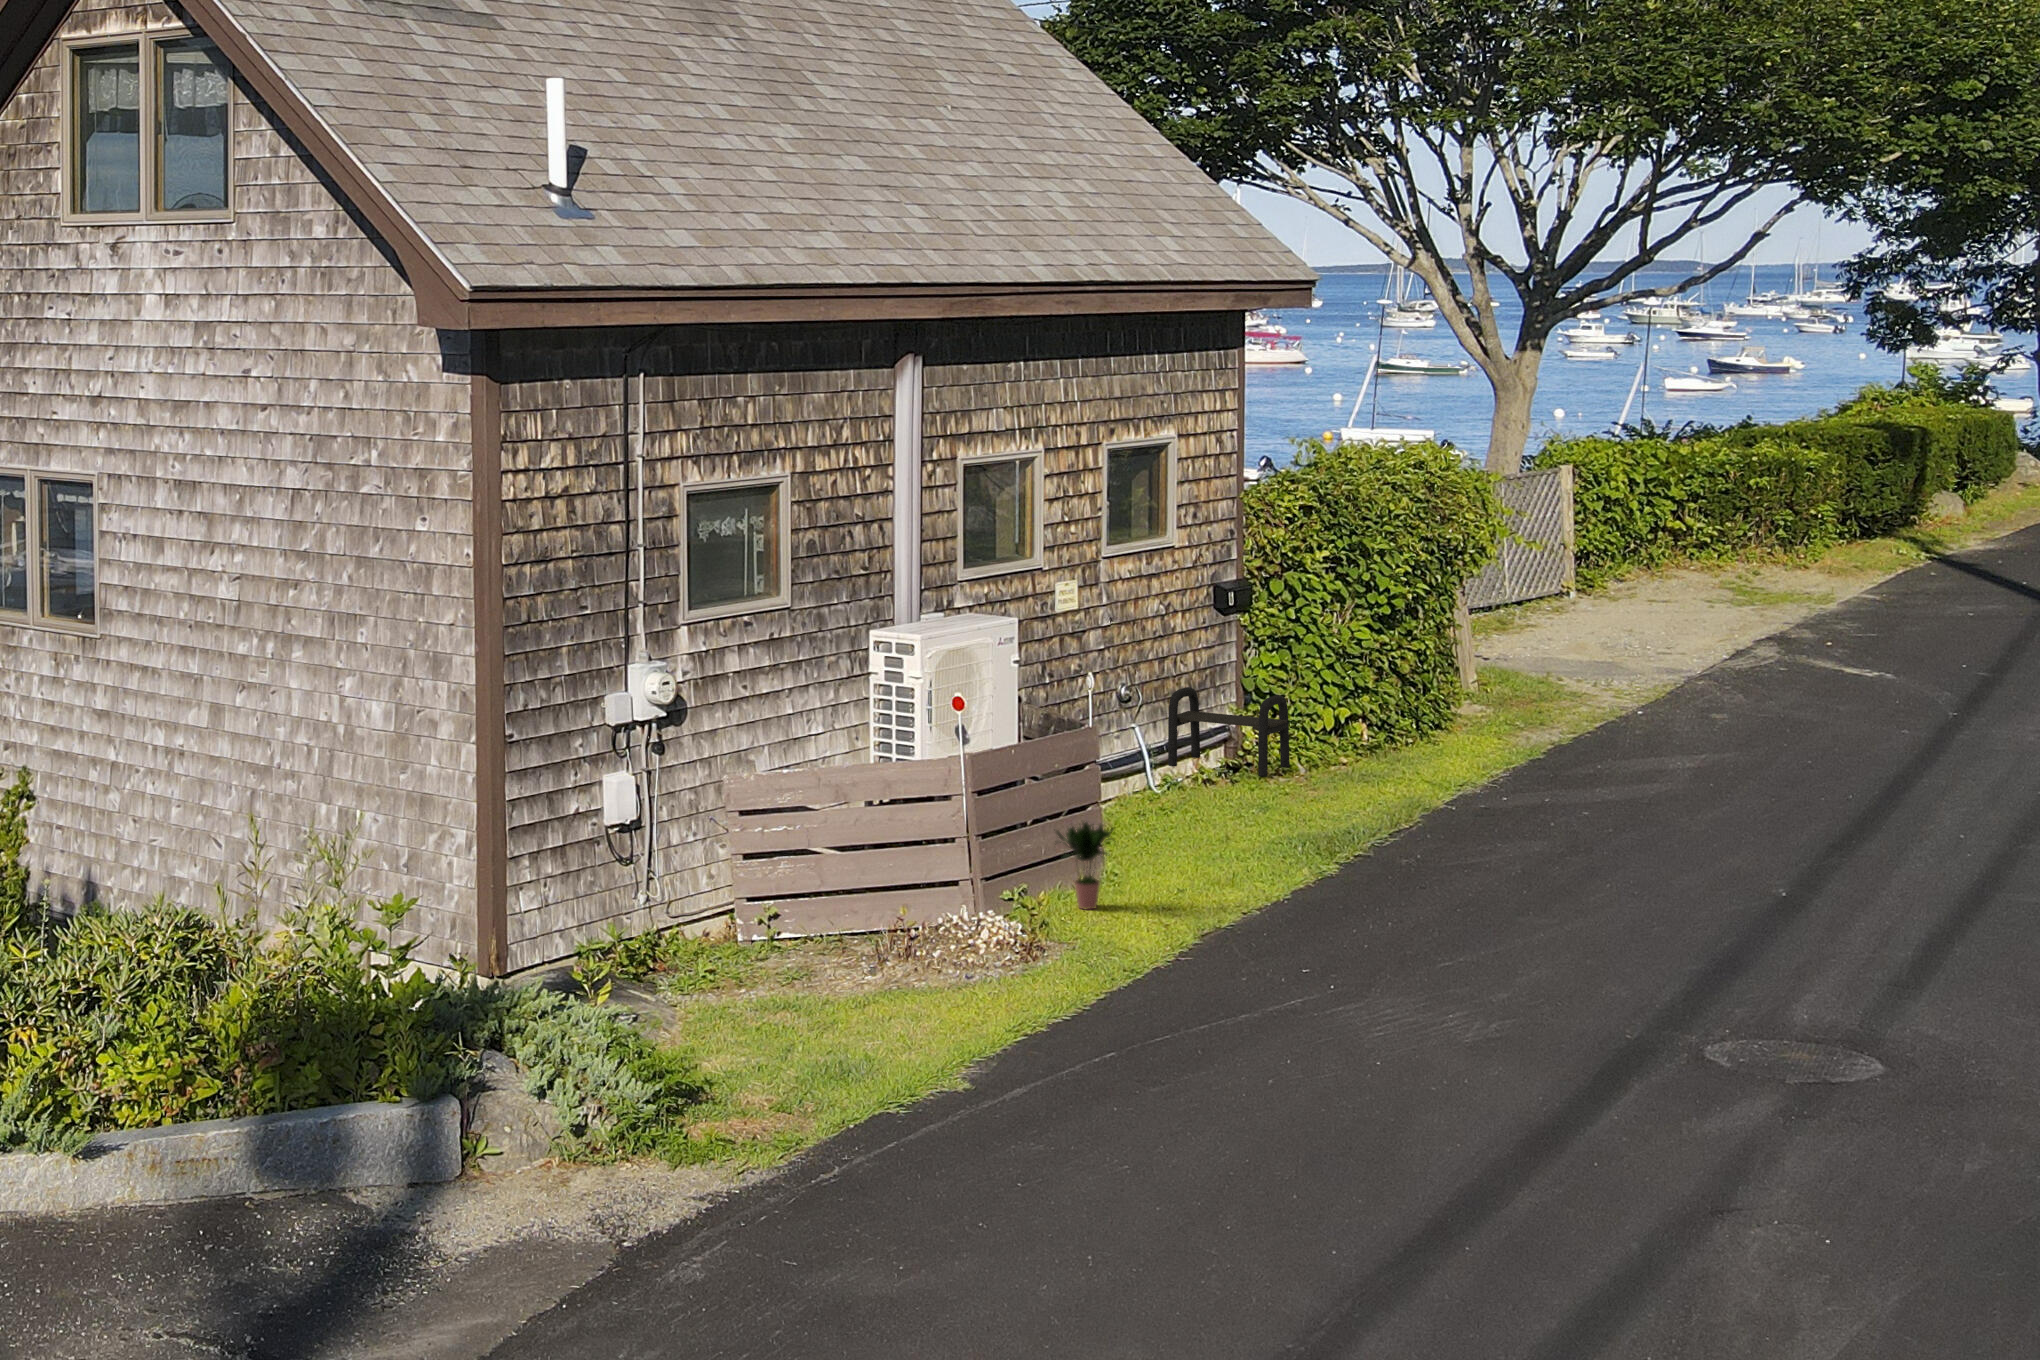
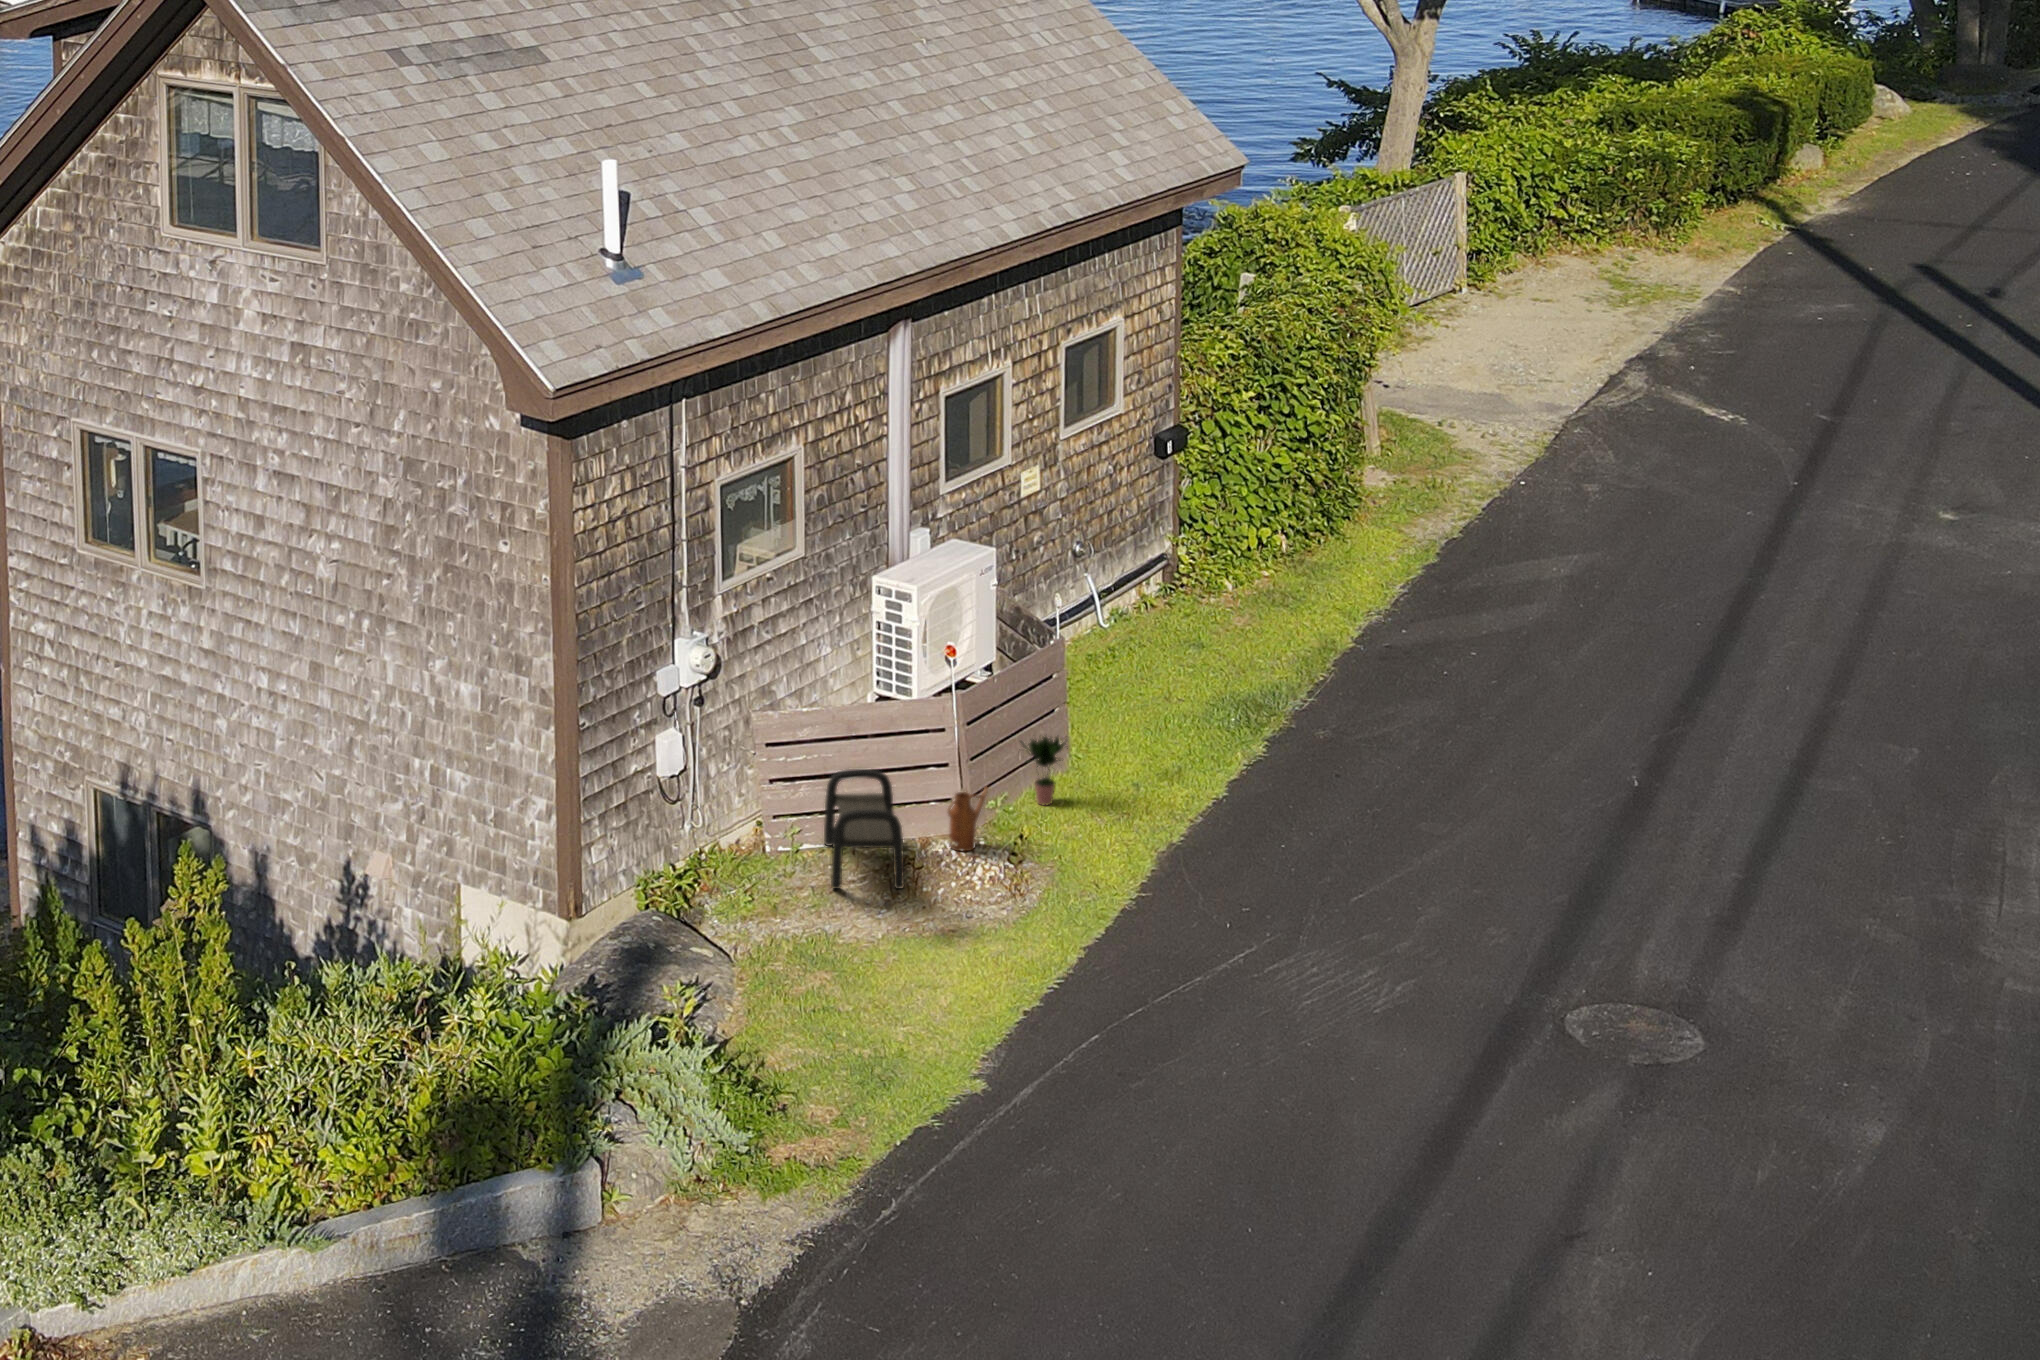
bench: present [1168,687,1290,776] -> present [824,769,904,889]
watering can: none [965,867,1017,944] -> present [948,786,988,851]

